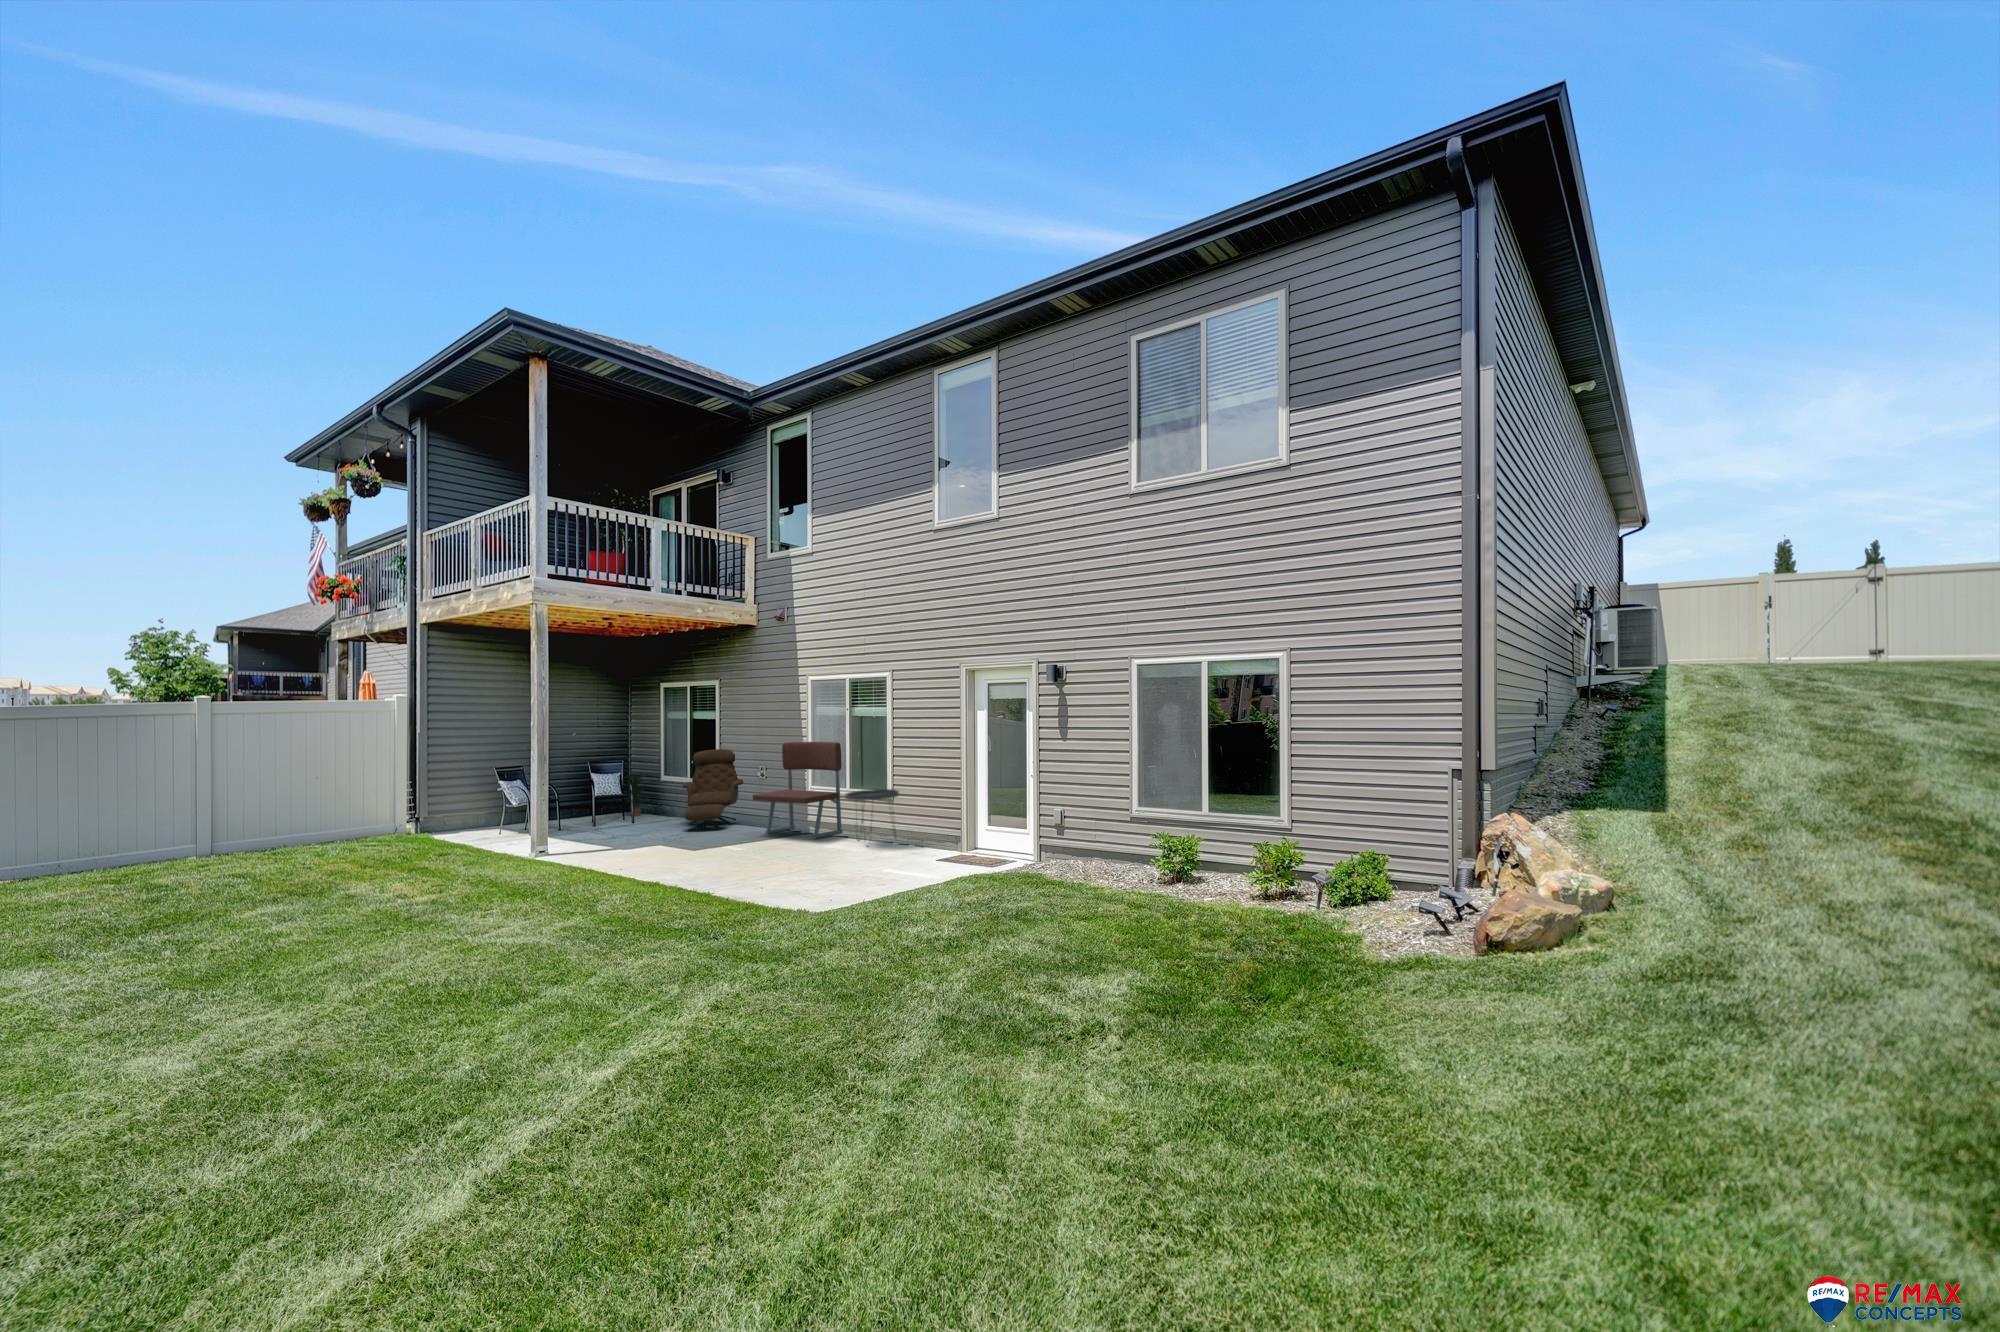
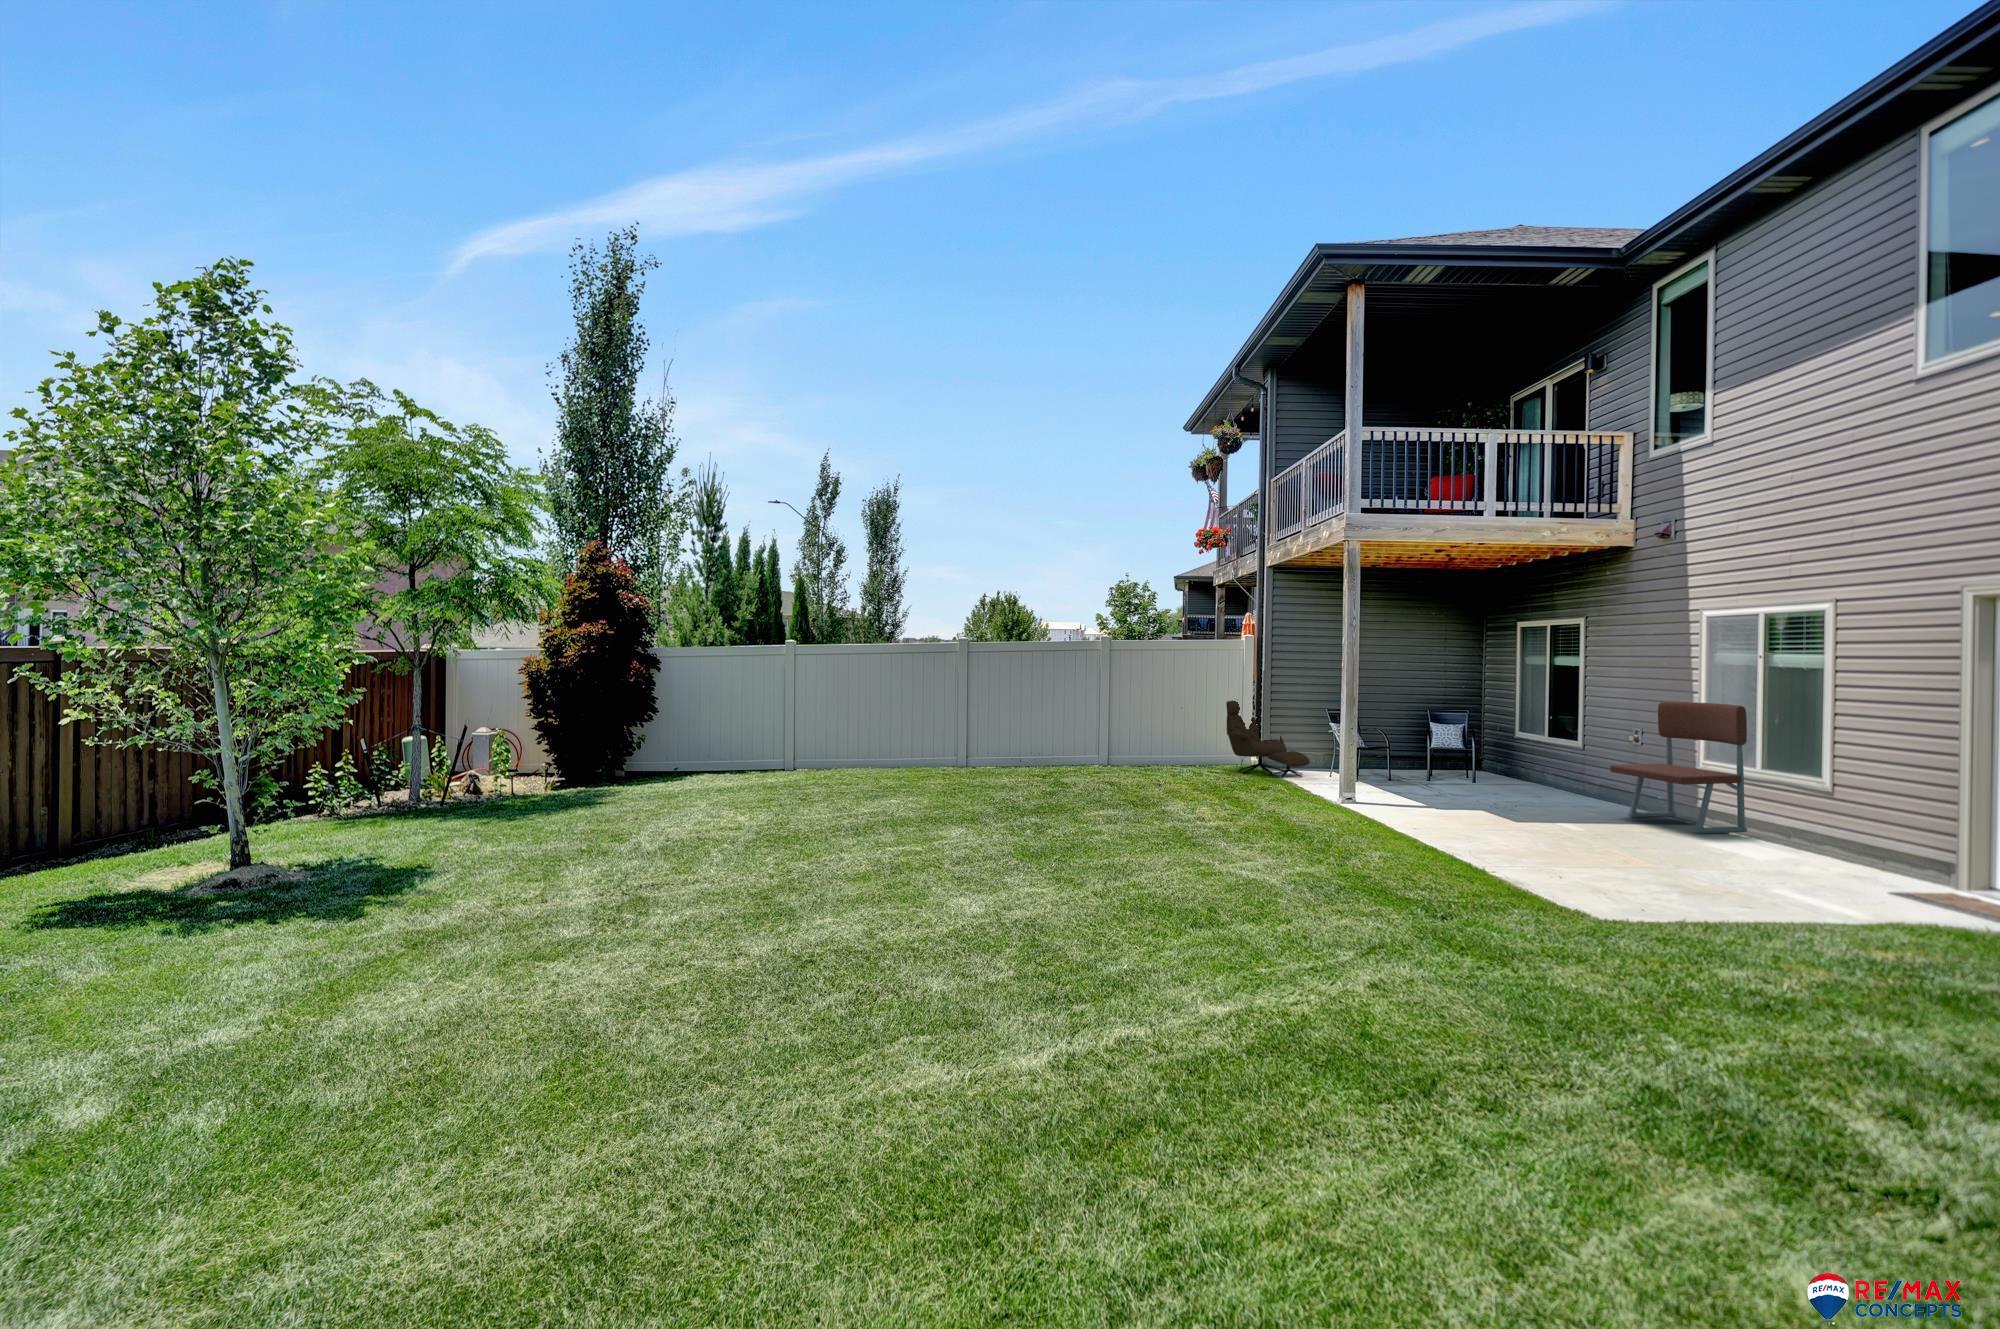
lounge chair: present [682,749,744,832] -> present [1226,700,1310,778]
potted plant: present [625,775,646,816] -> none [1466,727,1495,775]
side table: present [845,789,899,840] -> none [1743,776,1842,856]

